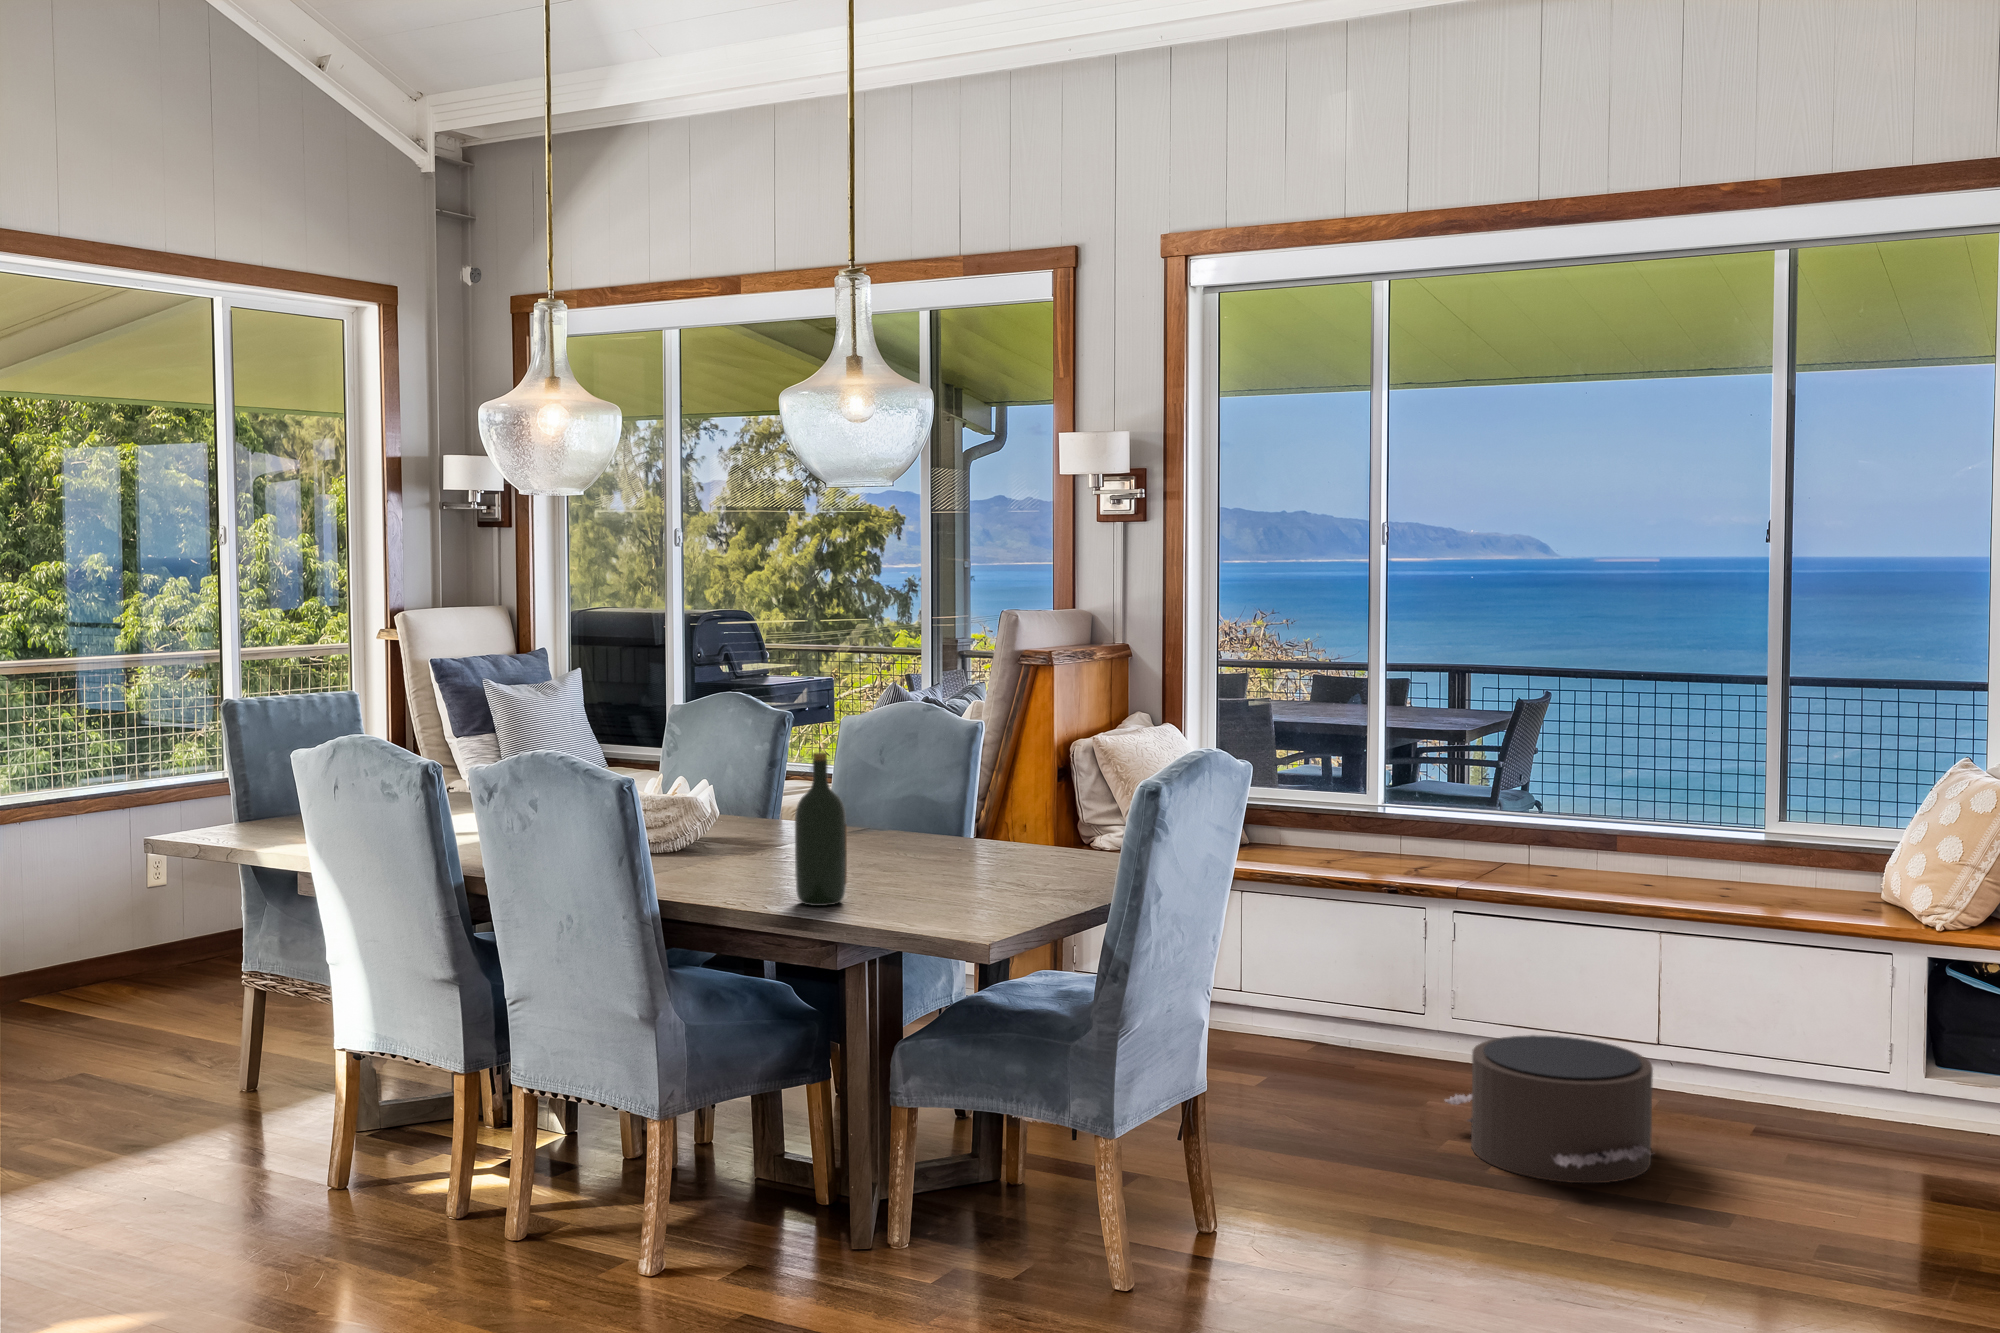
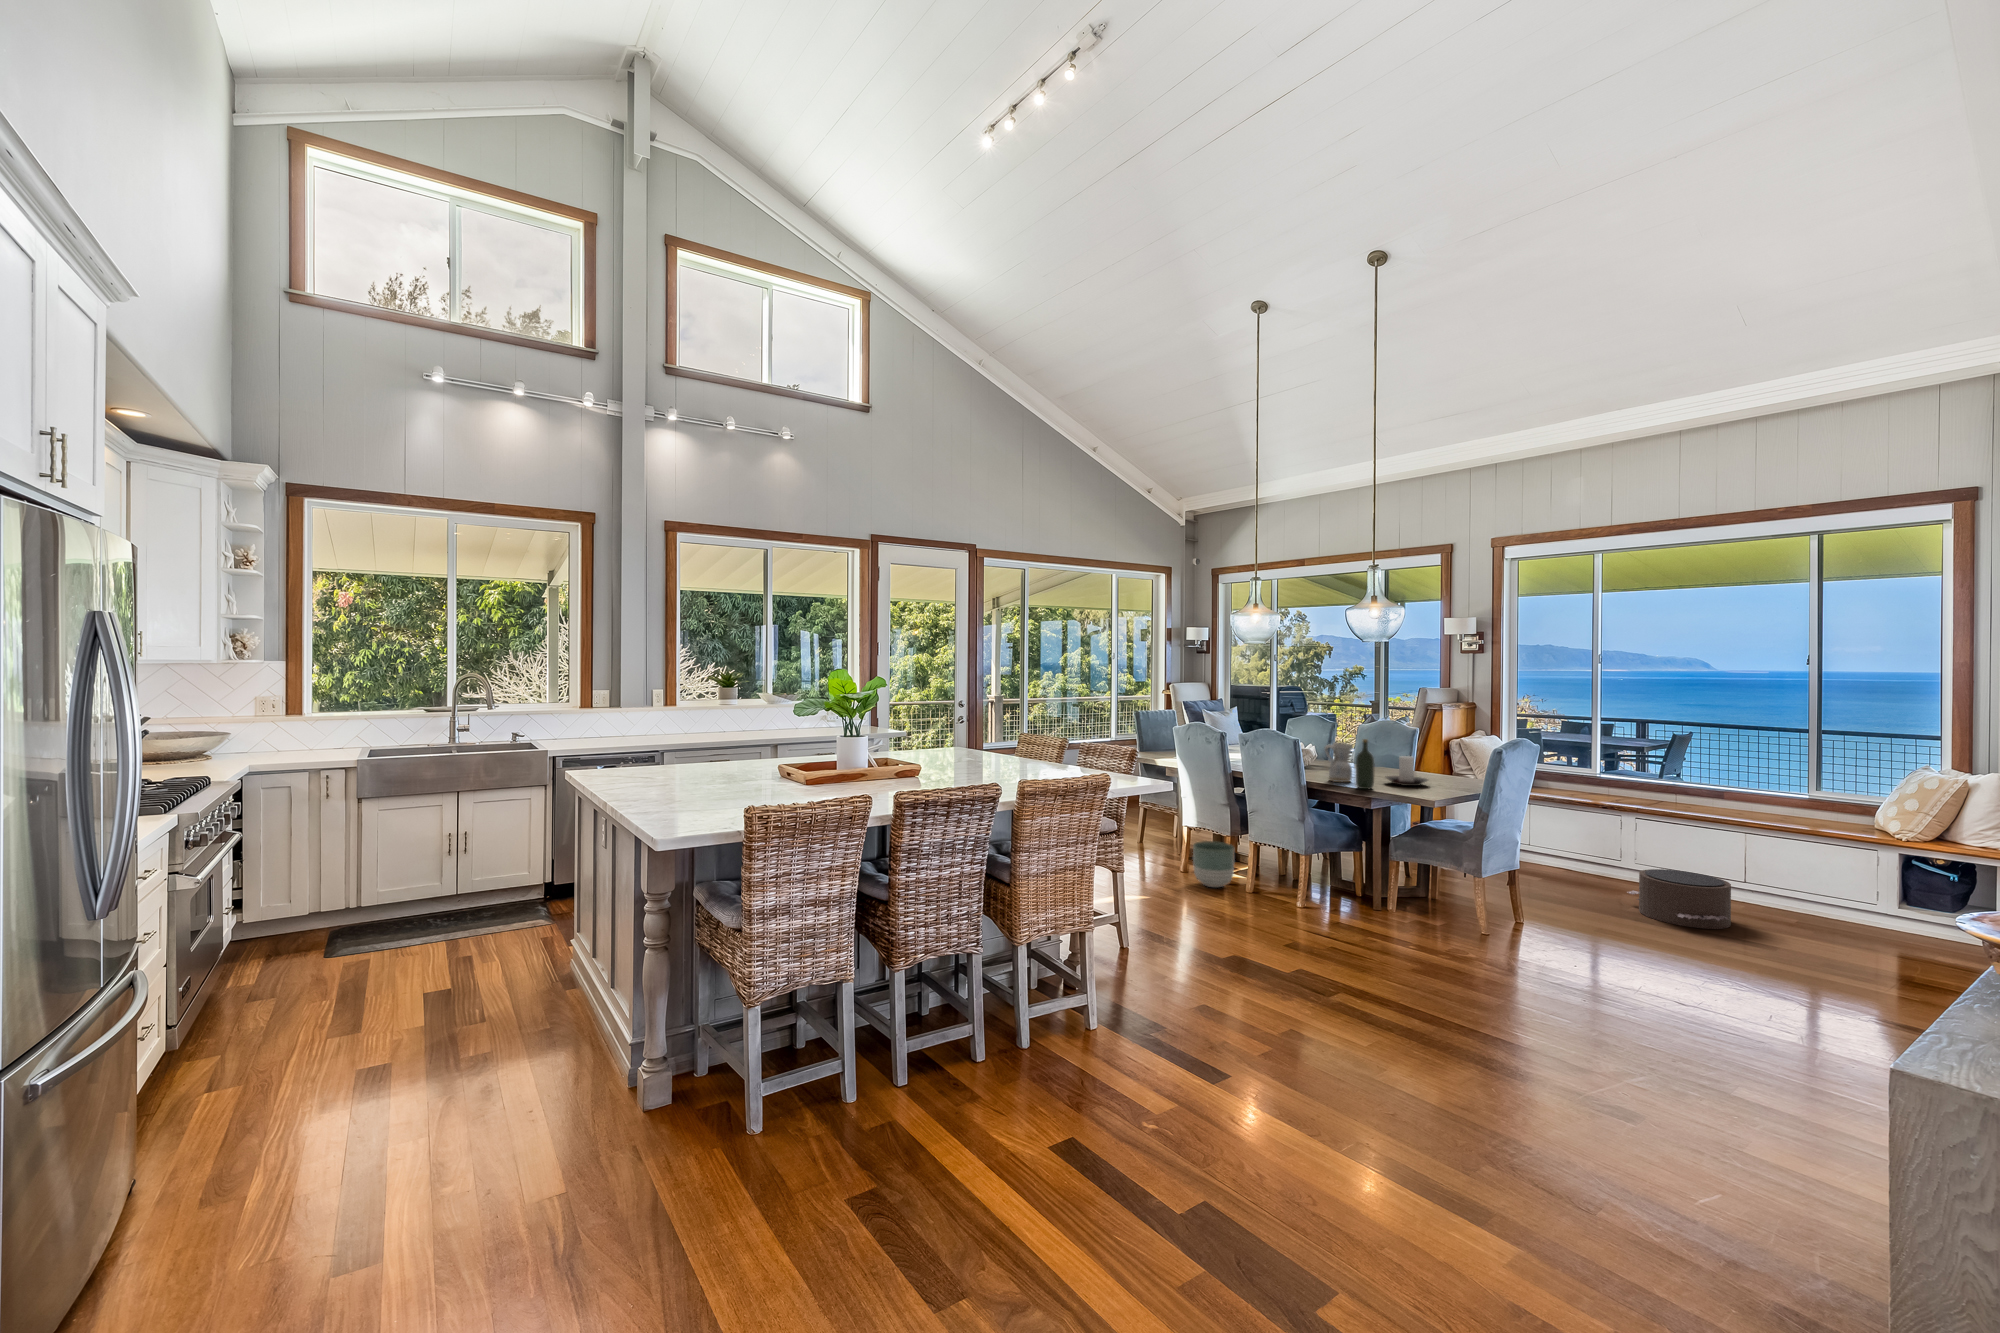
ceramic pitcher: none [716,763,797,885] -> present [1324,742,1352,782]
candle holder: none [884,791,1000,883] -> present [1386,756,1428,786]
planter: none [308,1099,446,1256] -> present [1193,841,1234,887]

